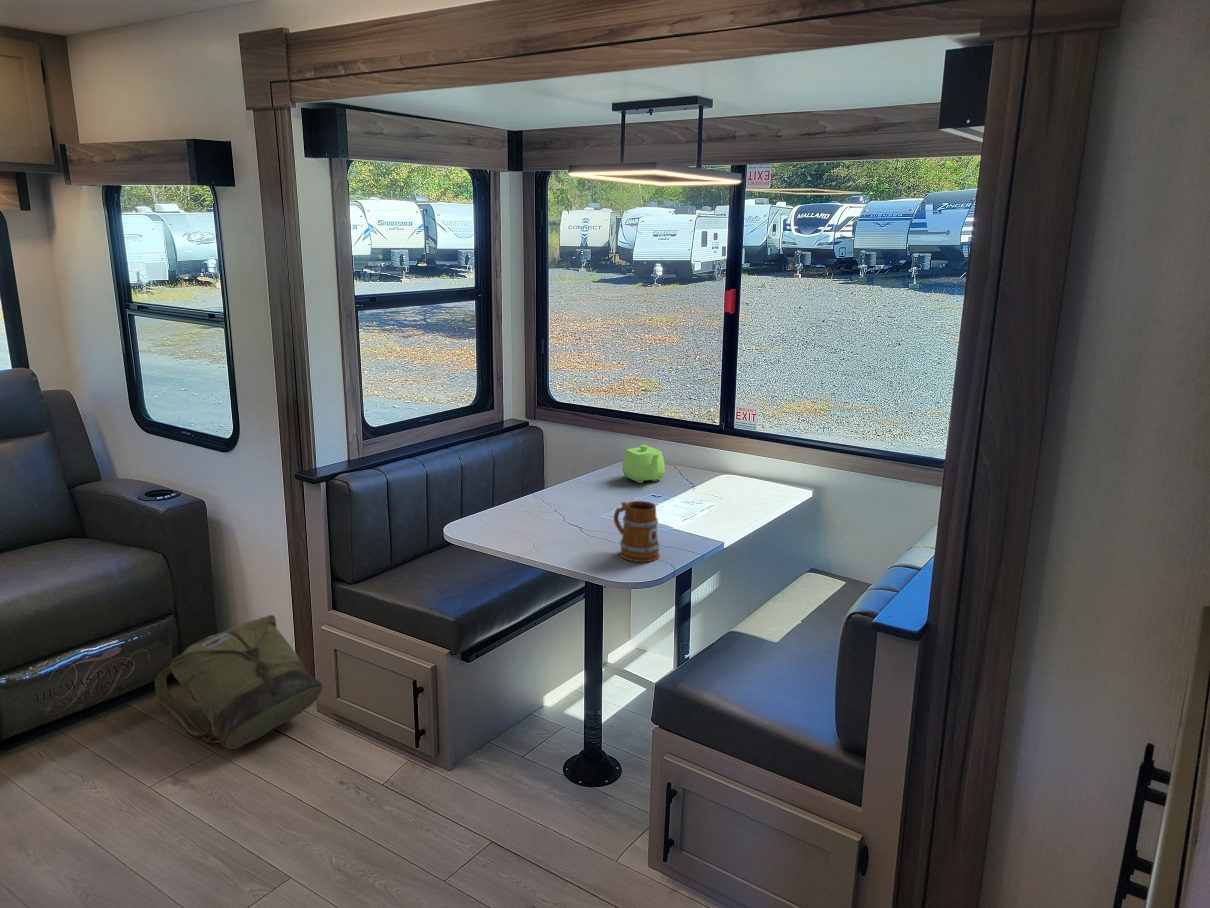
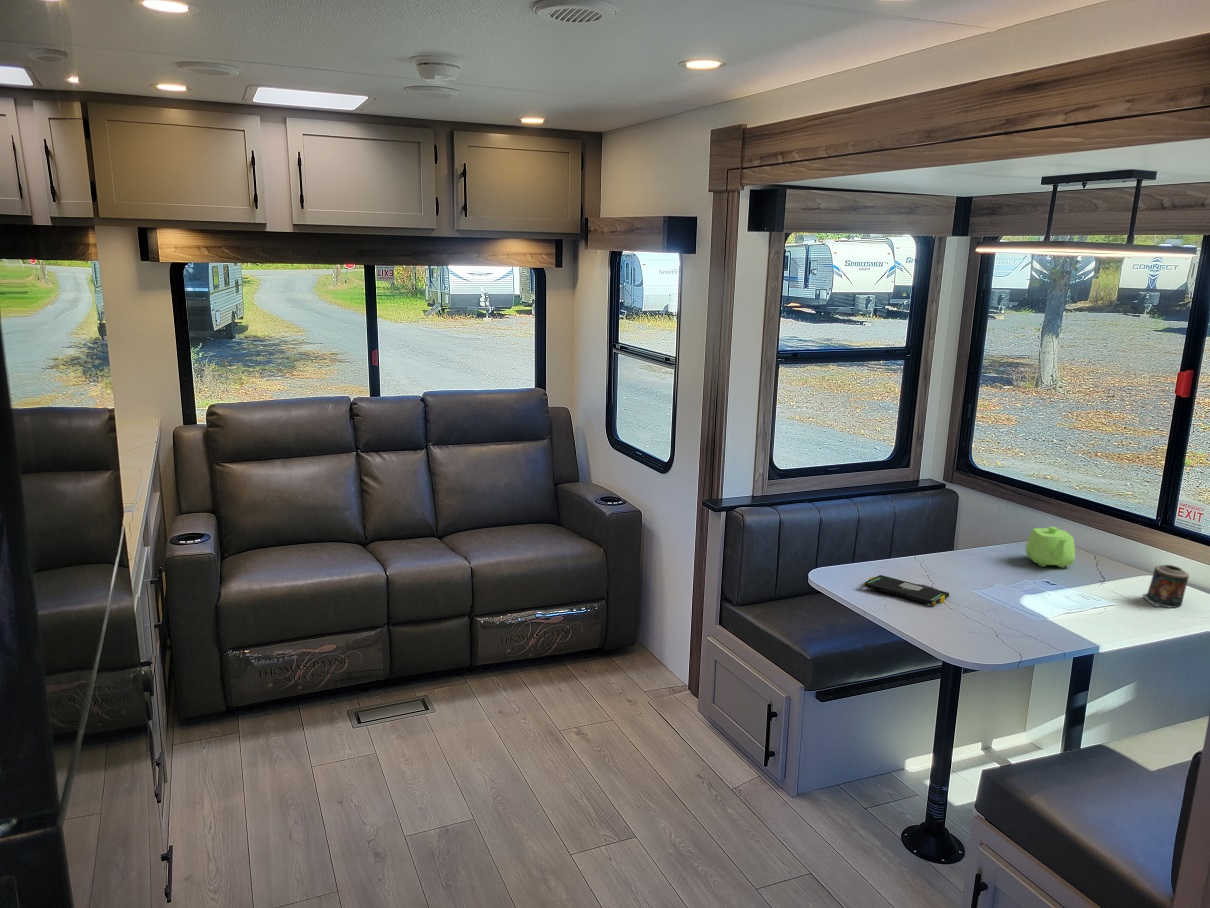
candle: none [728,462,761,500] -> present [1143,565,1189,608]
mug: present [614,501,660,562] -> none [974,580,1018,647]
tablet: none [499,518,580,537] -> present [864,575,949,605]
backpack: present [155,615,322,749] -> none [581,617,702,721]

